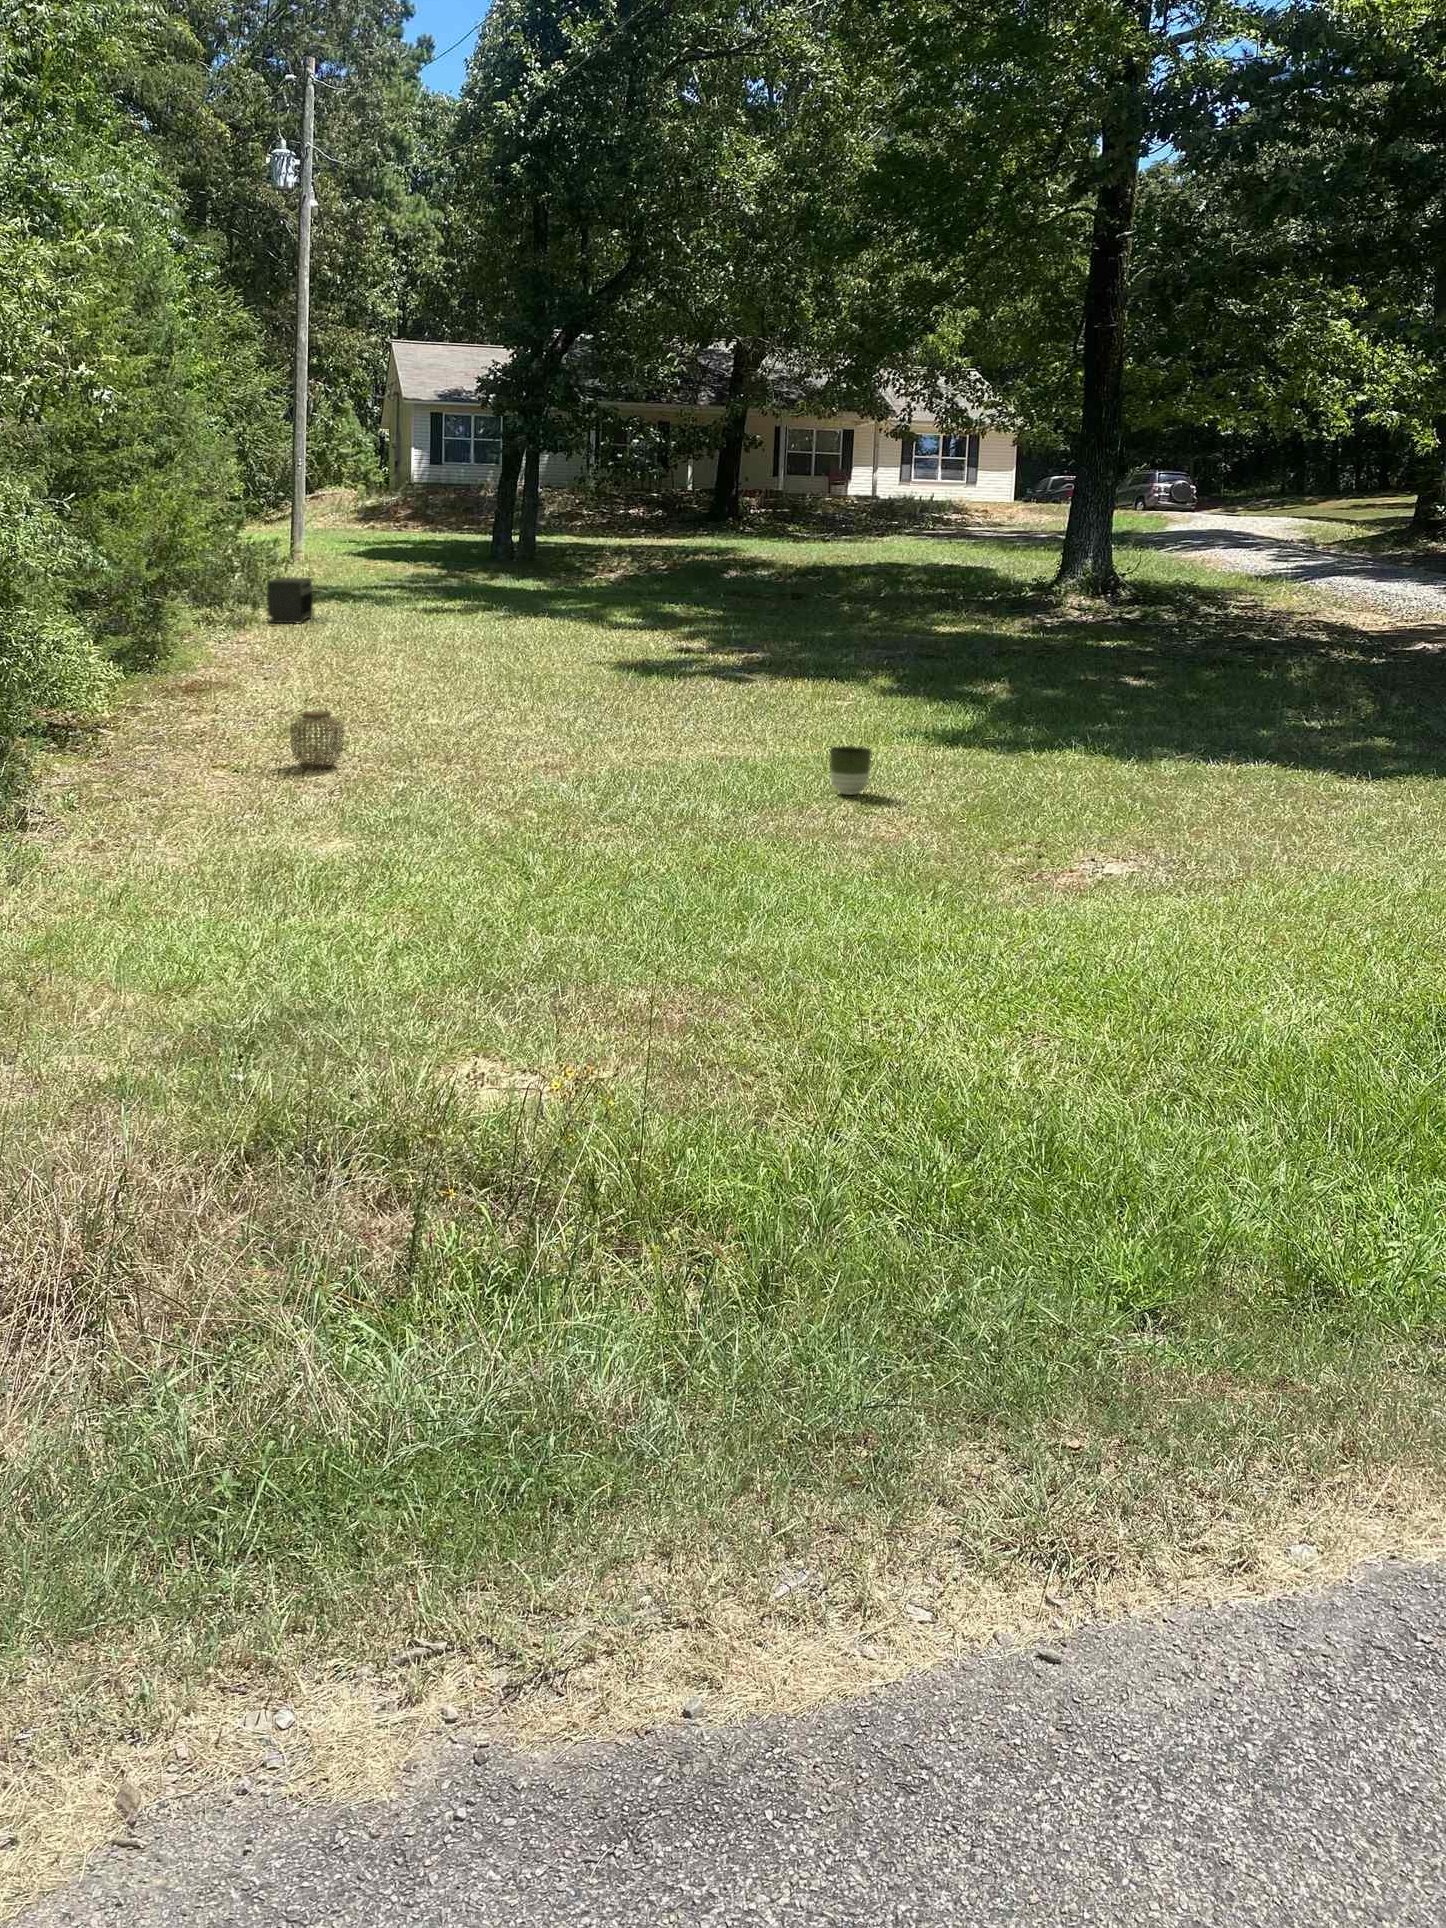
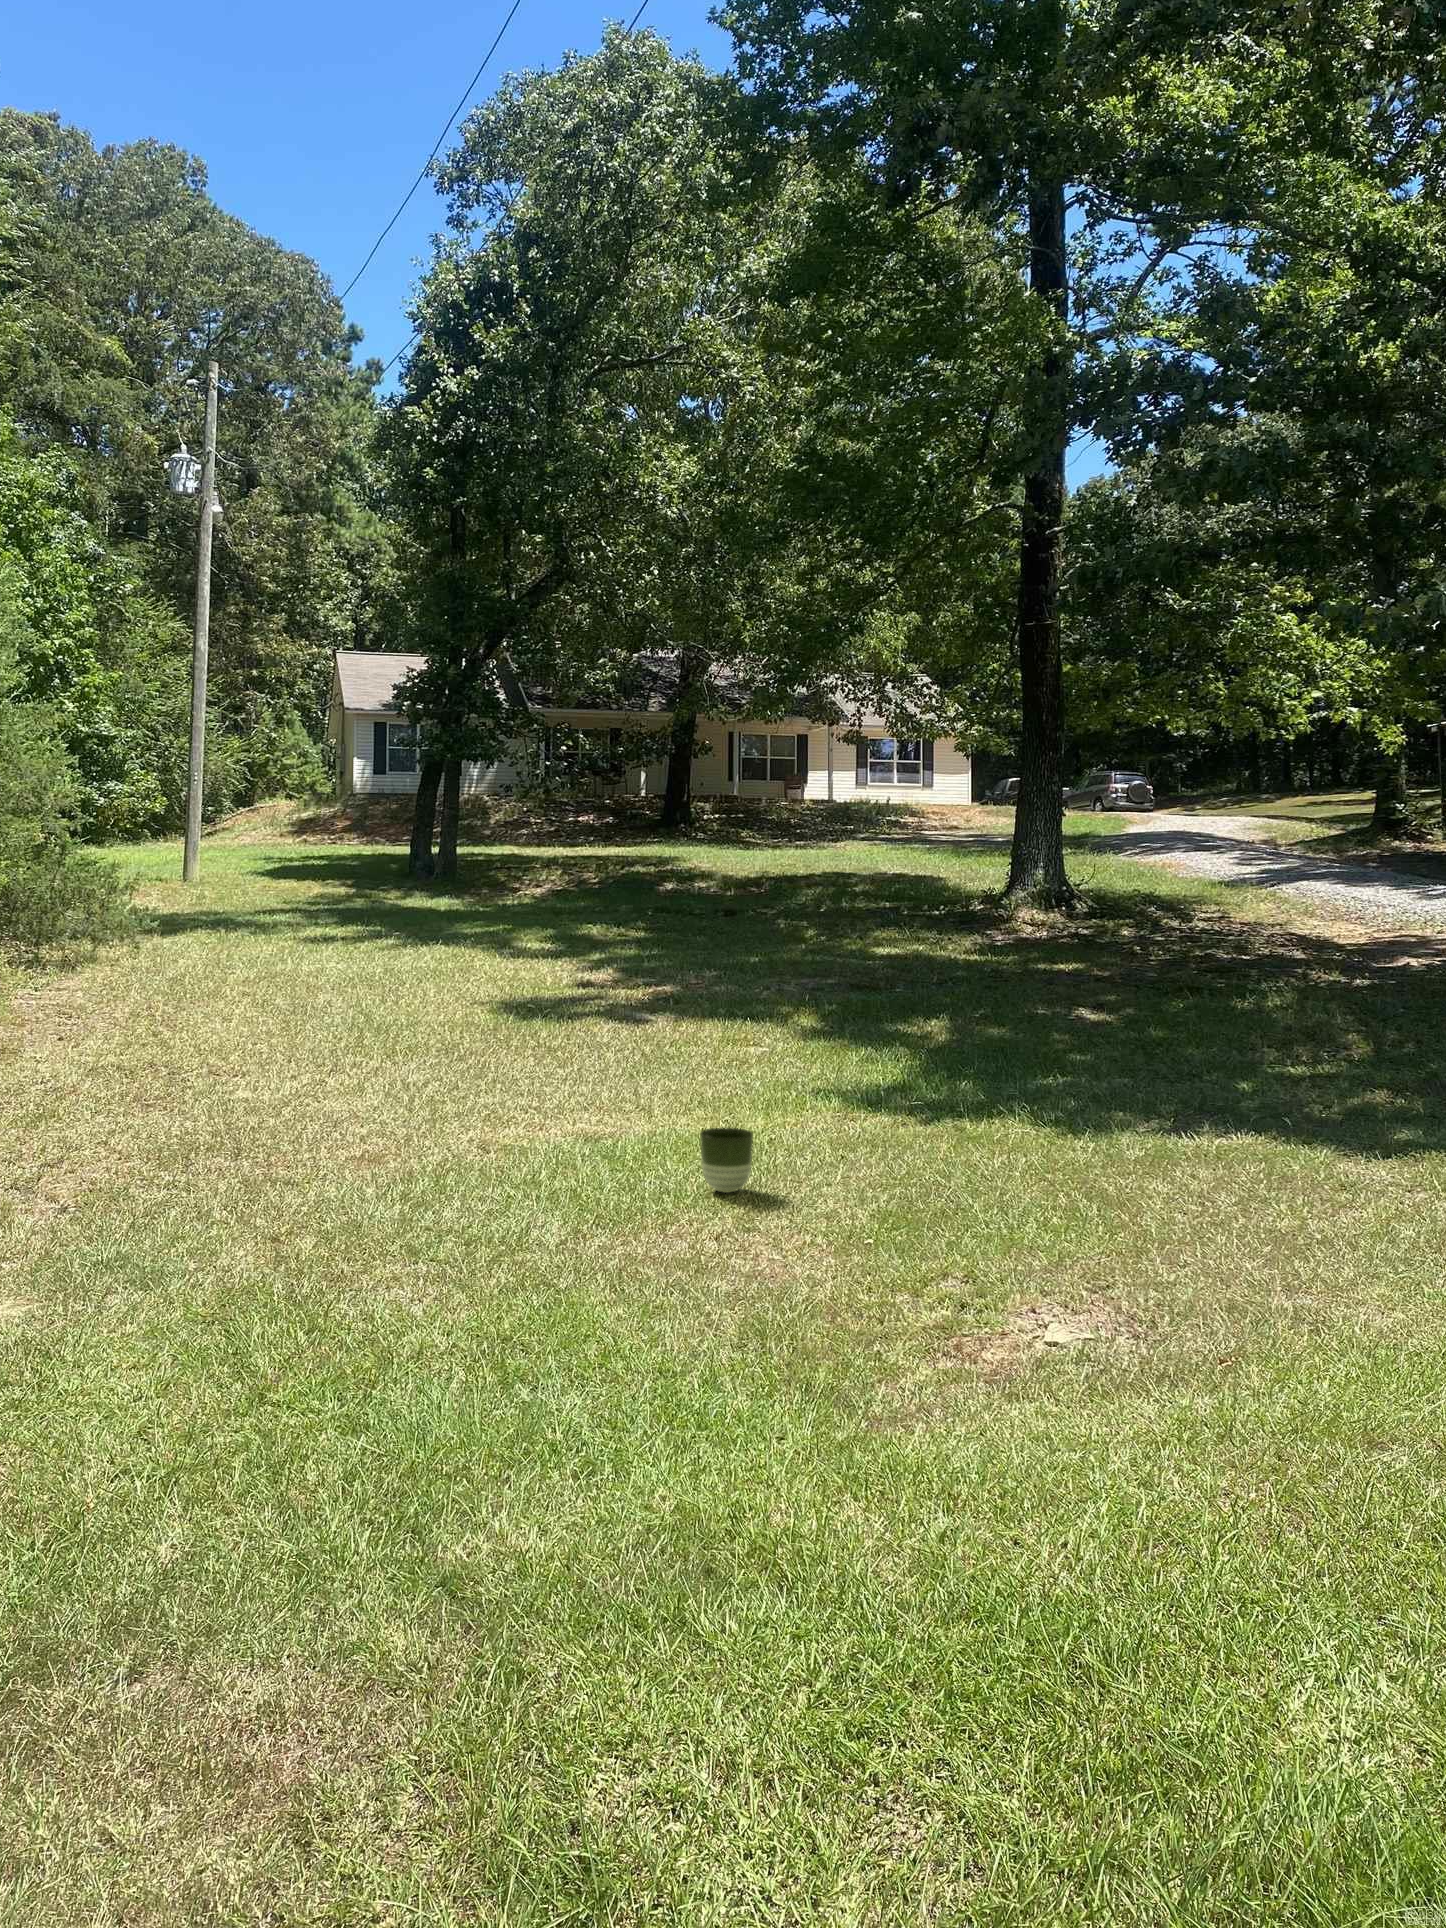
bench: present [267,577,313,623] -> none [124,901,181,953]
woven basket: present [290,711,344,769] -> none [20,1088,92,1165]

